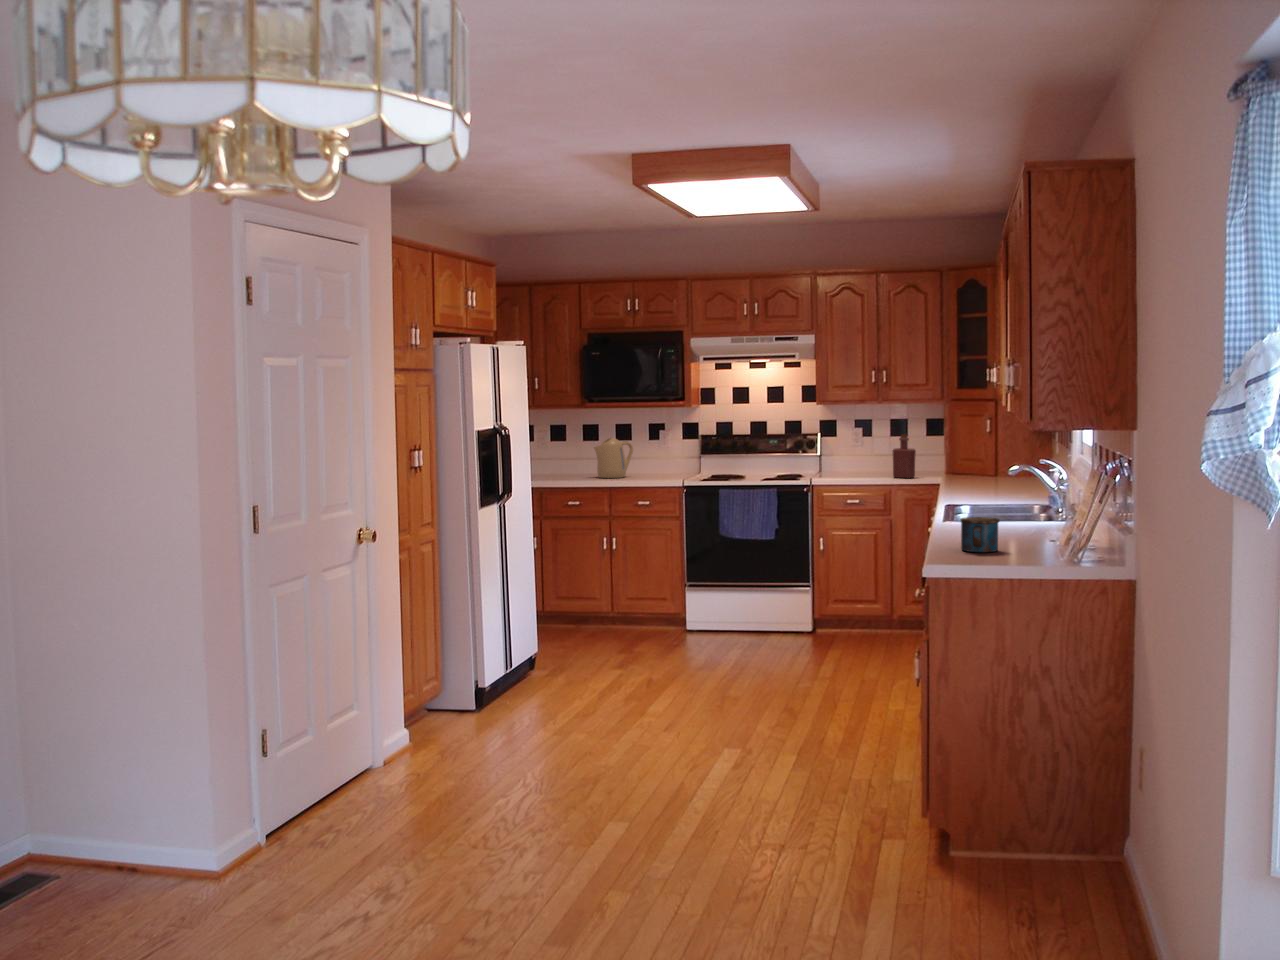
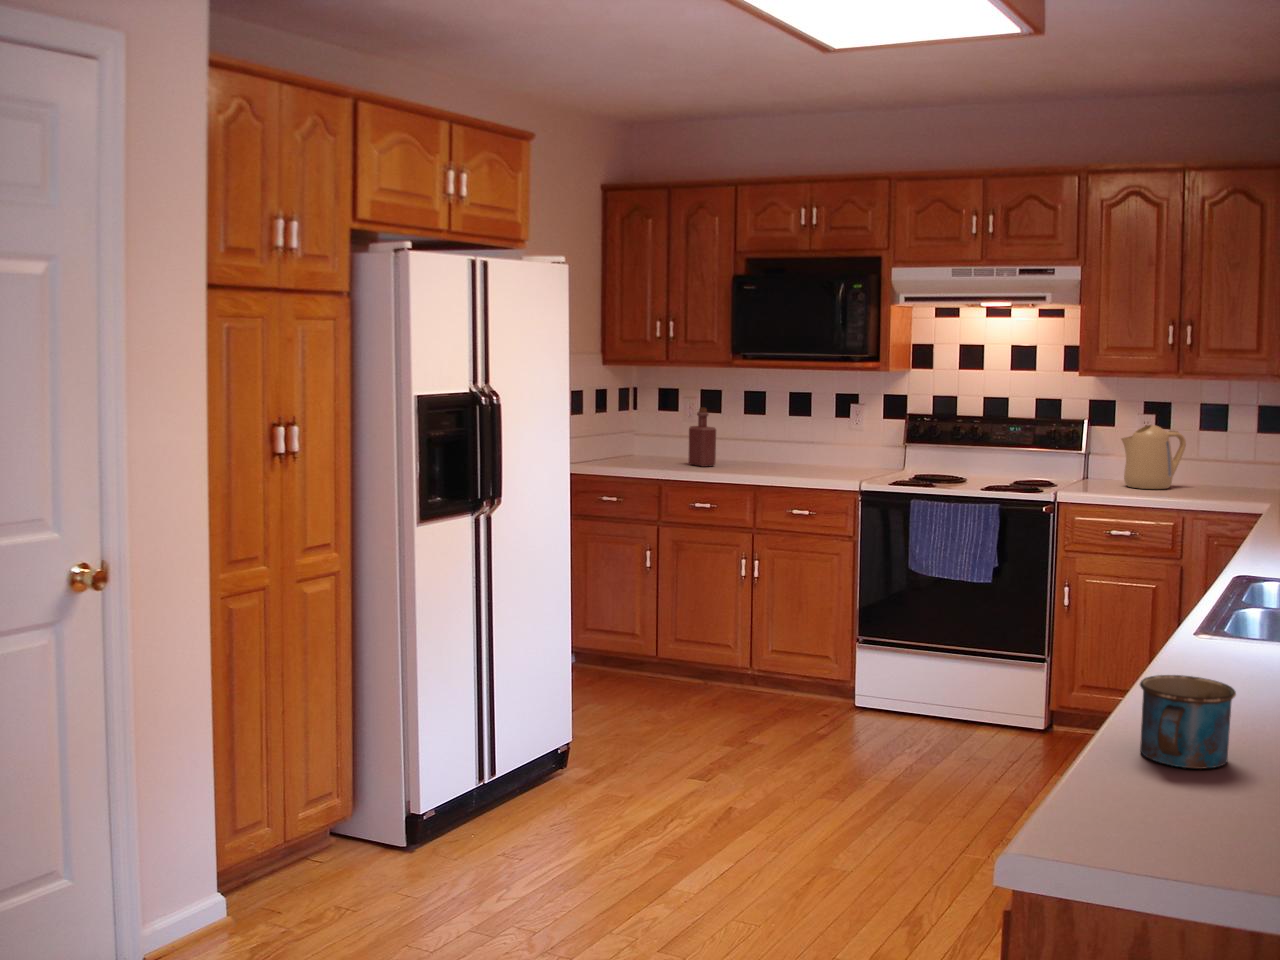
bottle: present [893,434,916,478] -> present [689,408,716,467]
kettle: present [594,438,633,478] -> present [1121,425,1186,489]

